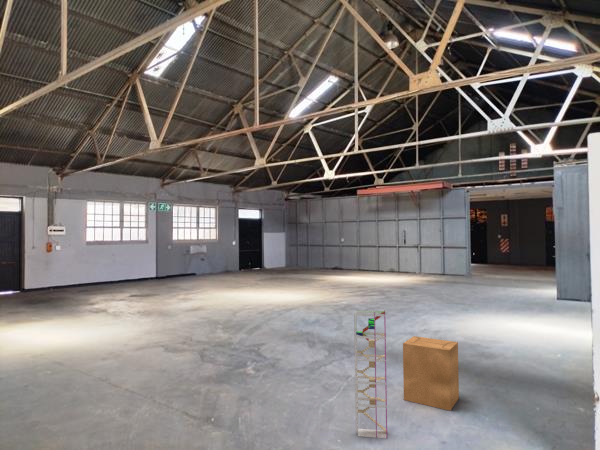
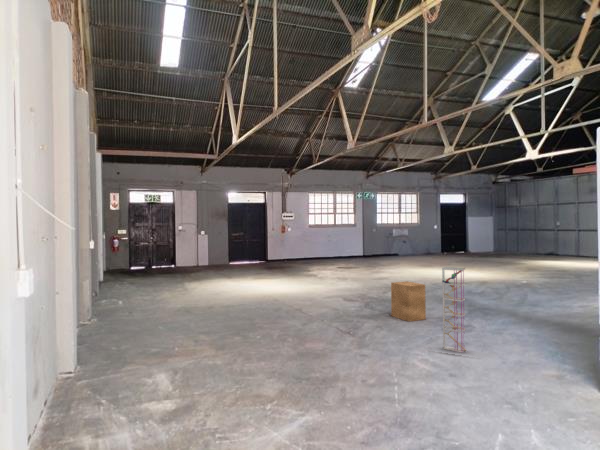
cardboard box: present [403,336,459,411] -> present [391,281,426,322]

